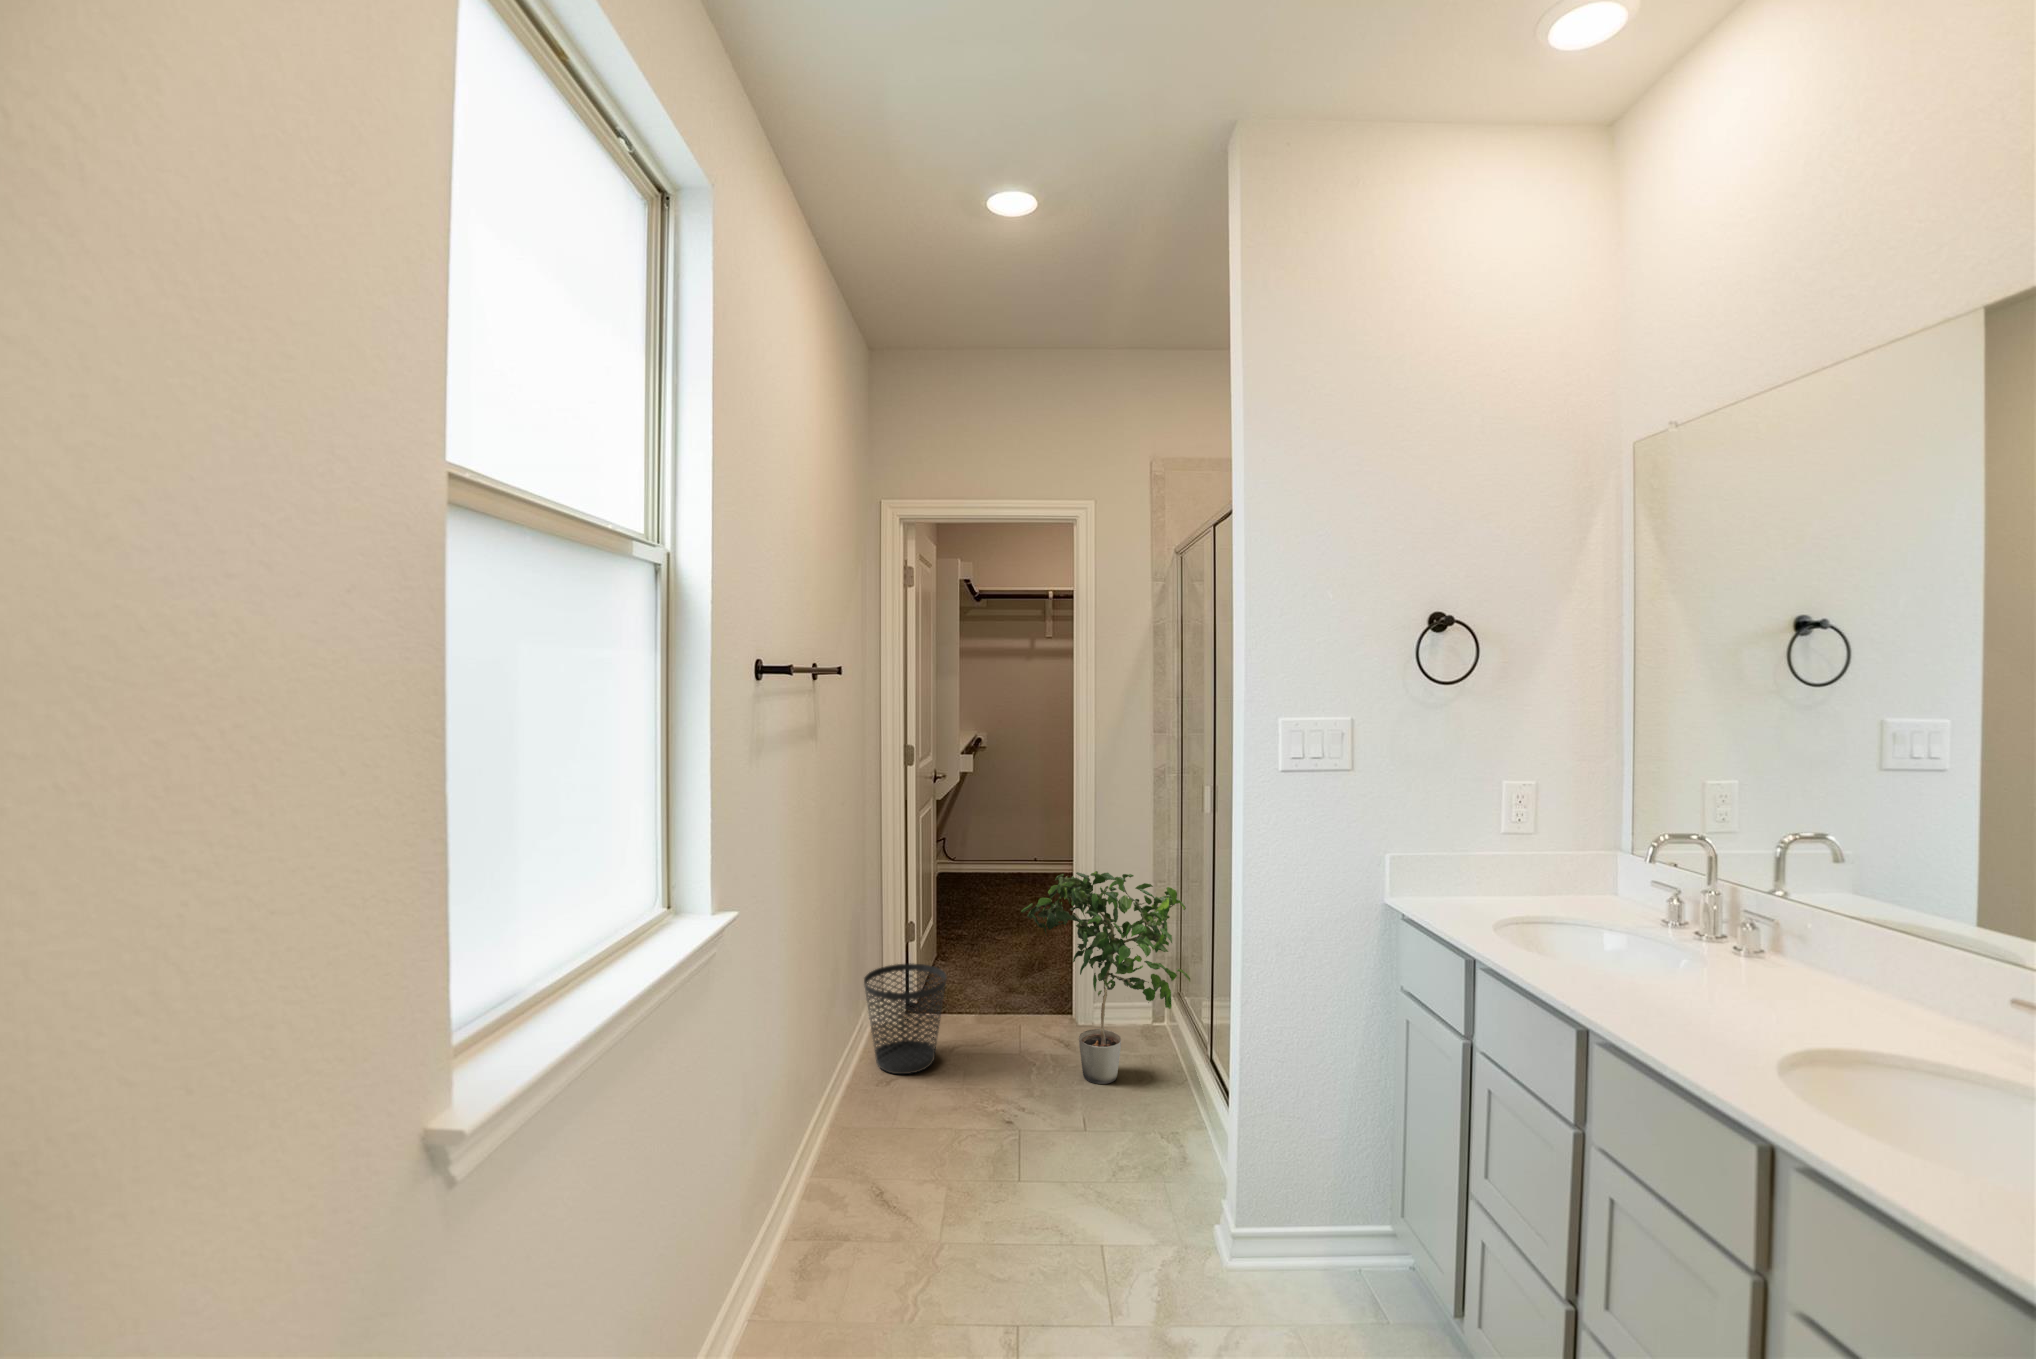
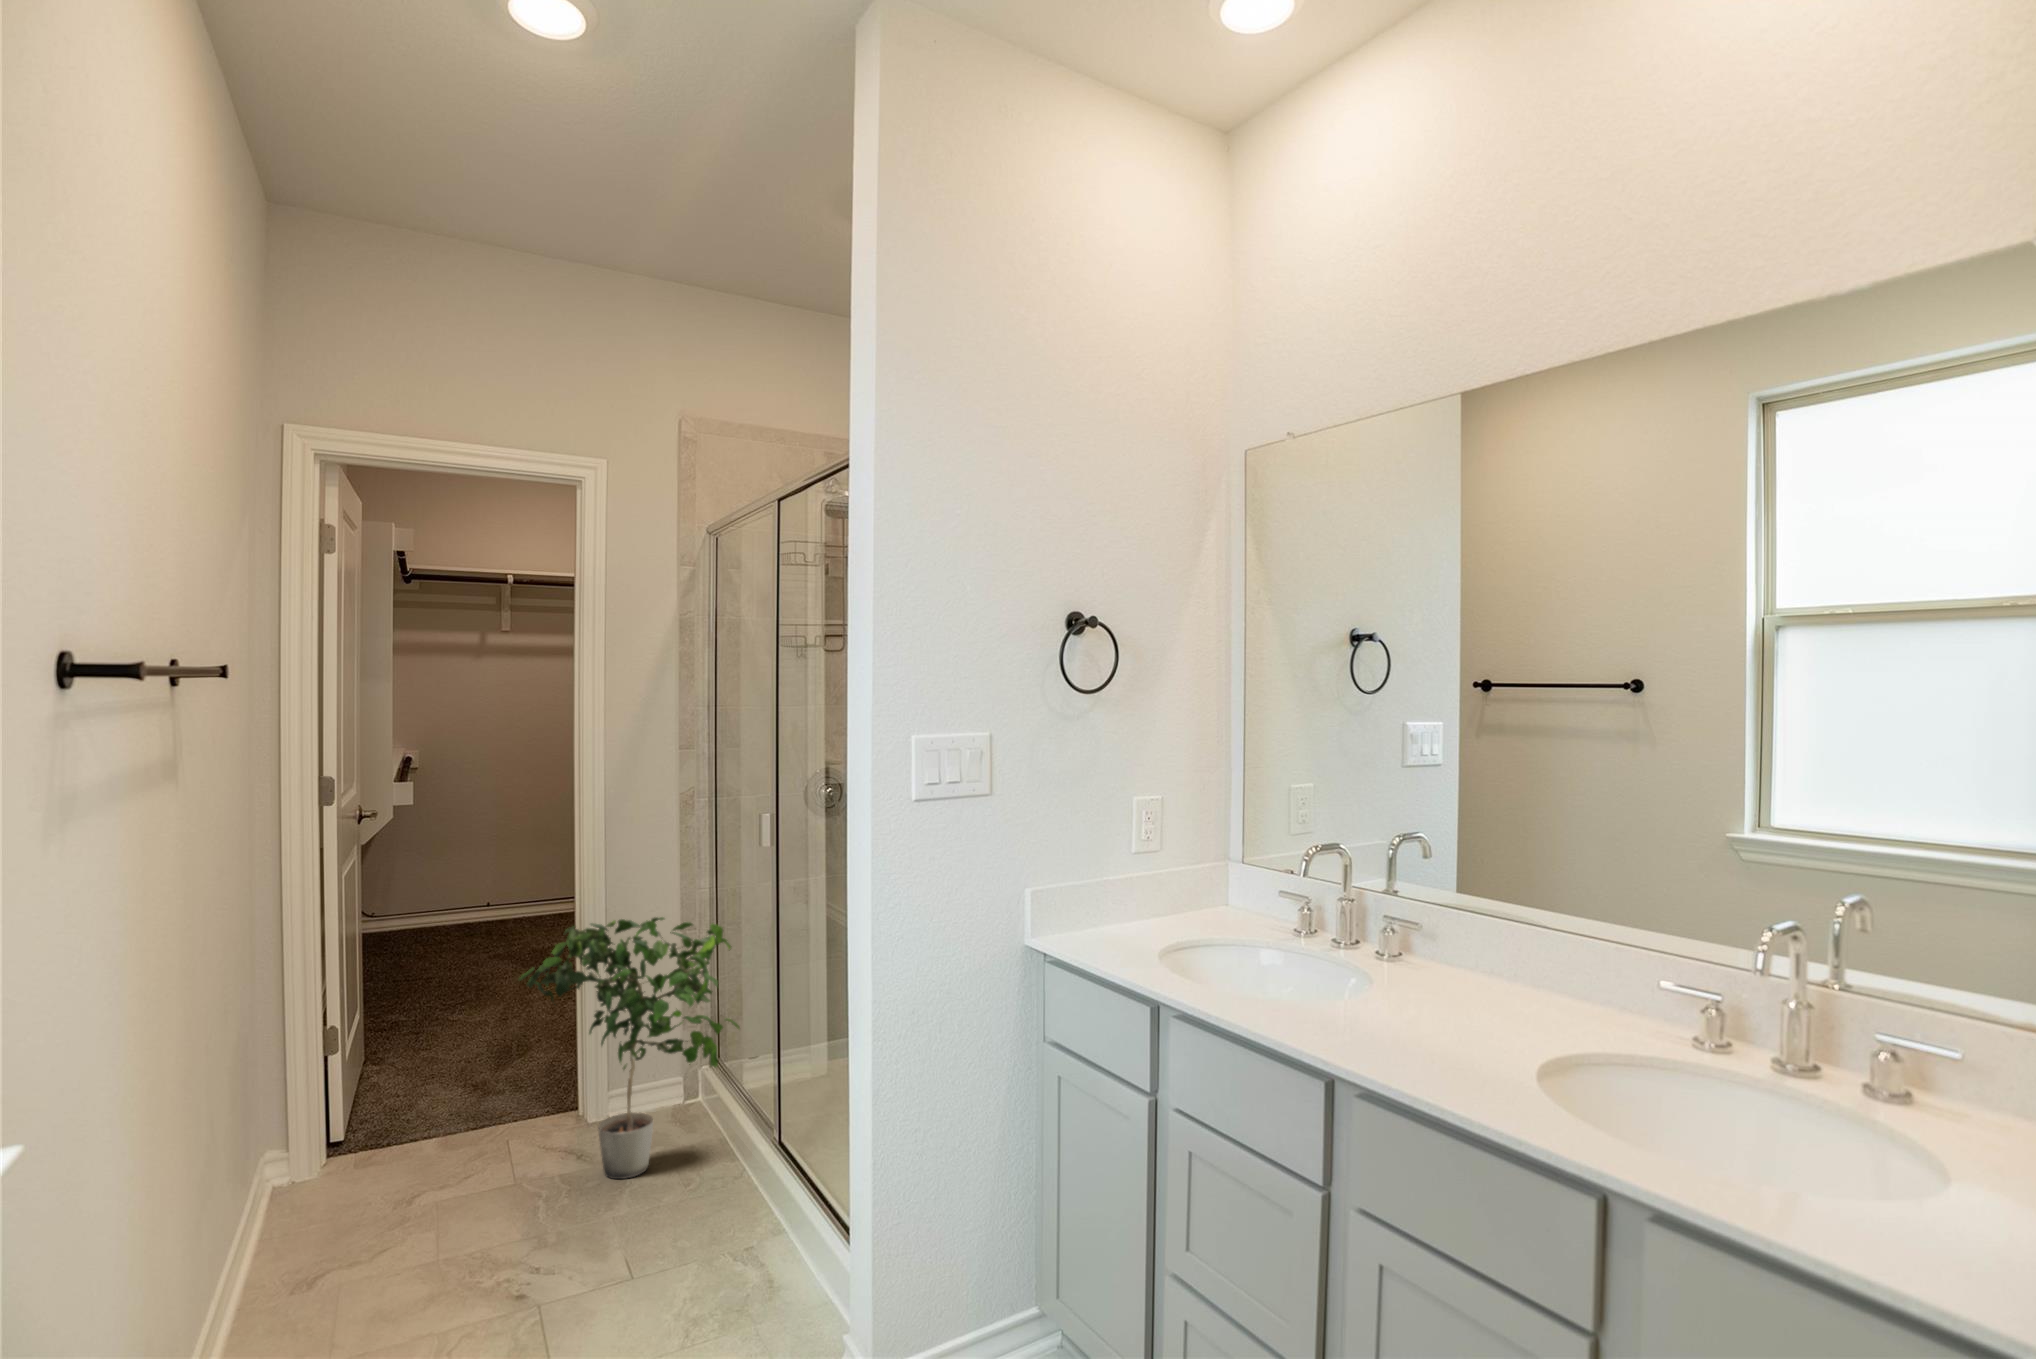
wastebasket: present [864,964,946,1074] -> none [268,1077,404,1235]

